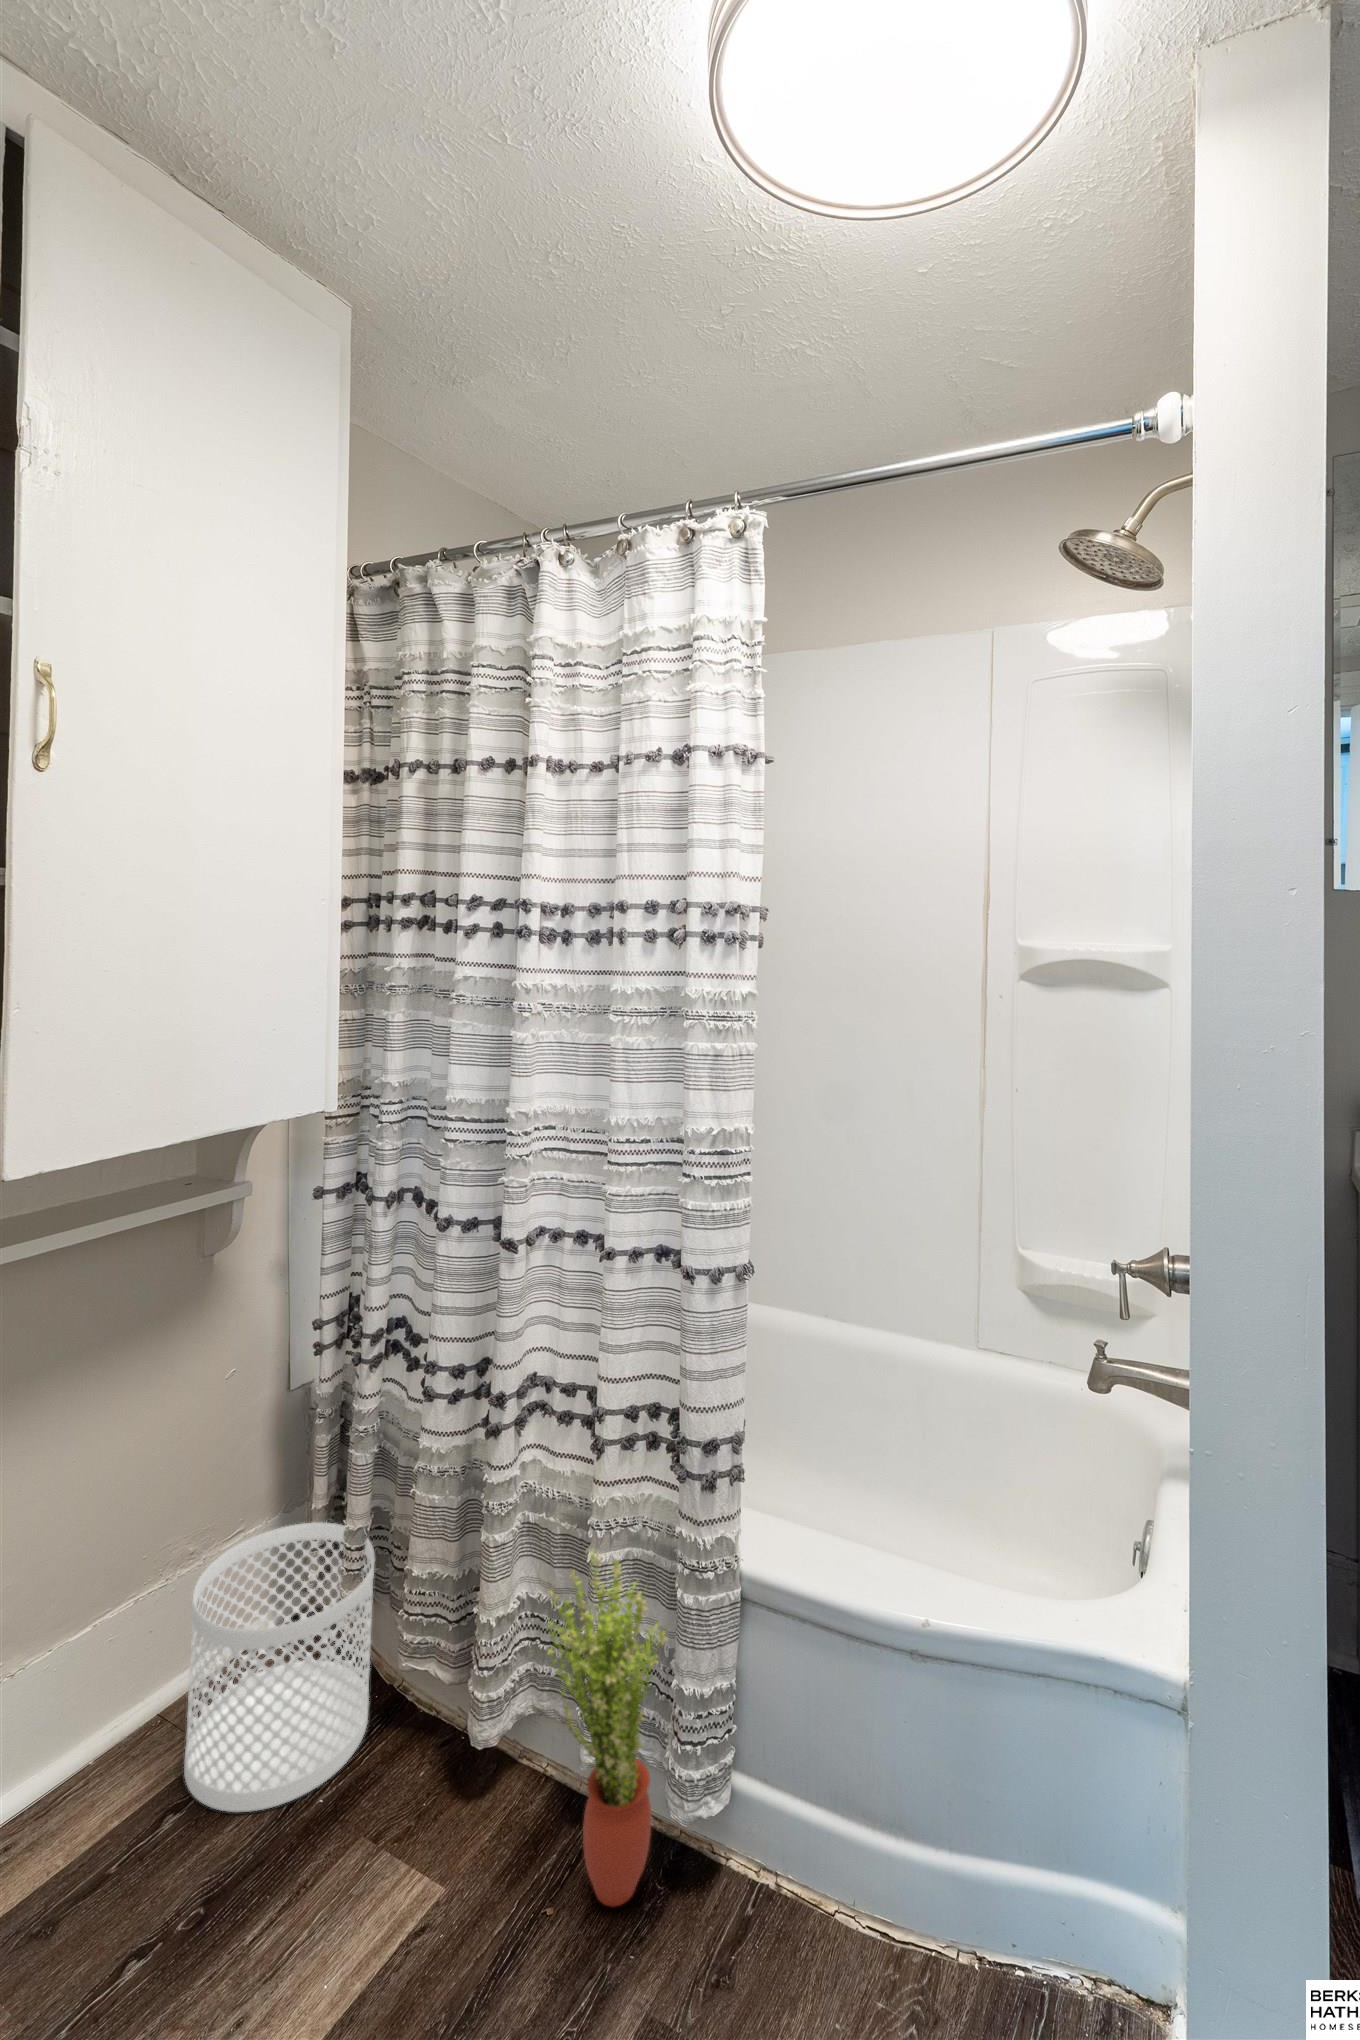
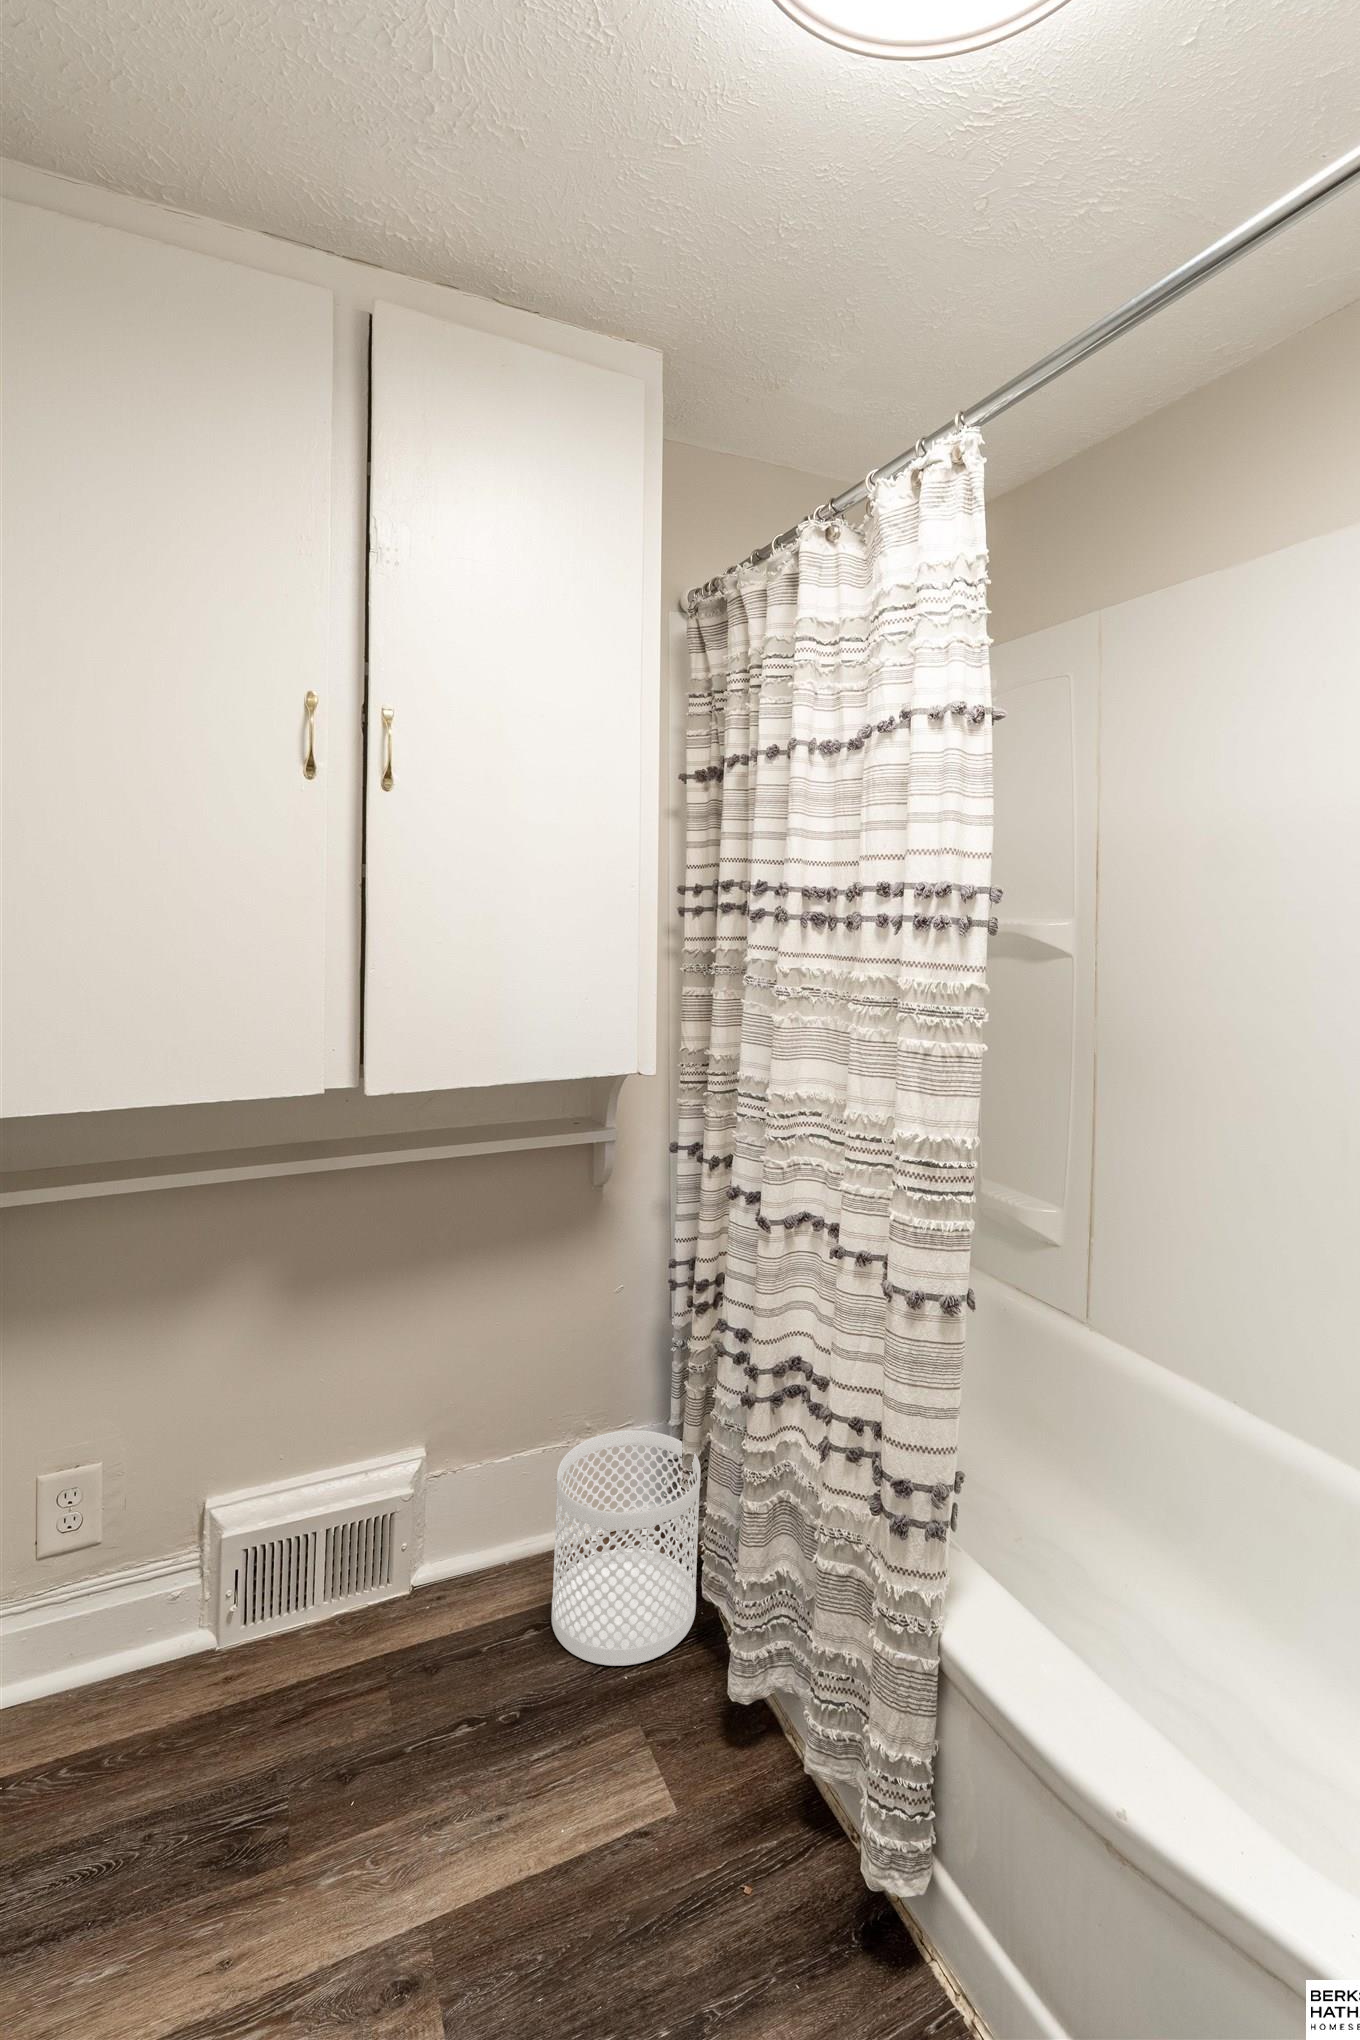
potted plant: present [548,1549,668,1906] -> none [749,1549,858,1929]

